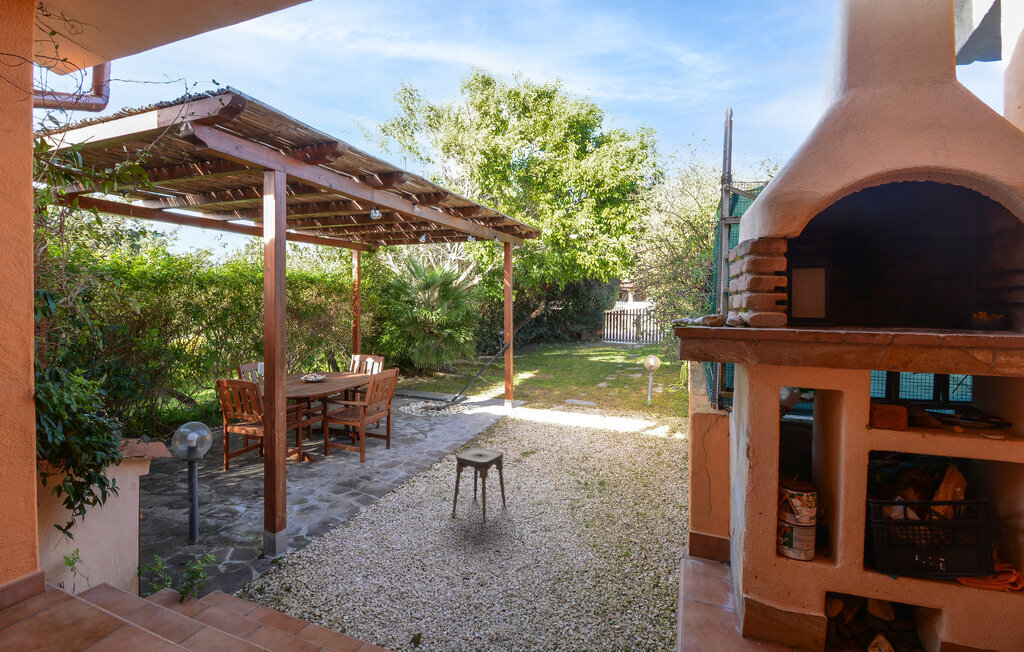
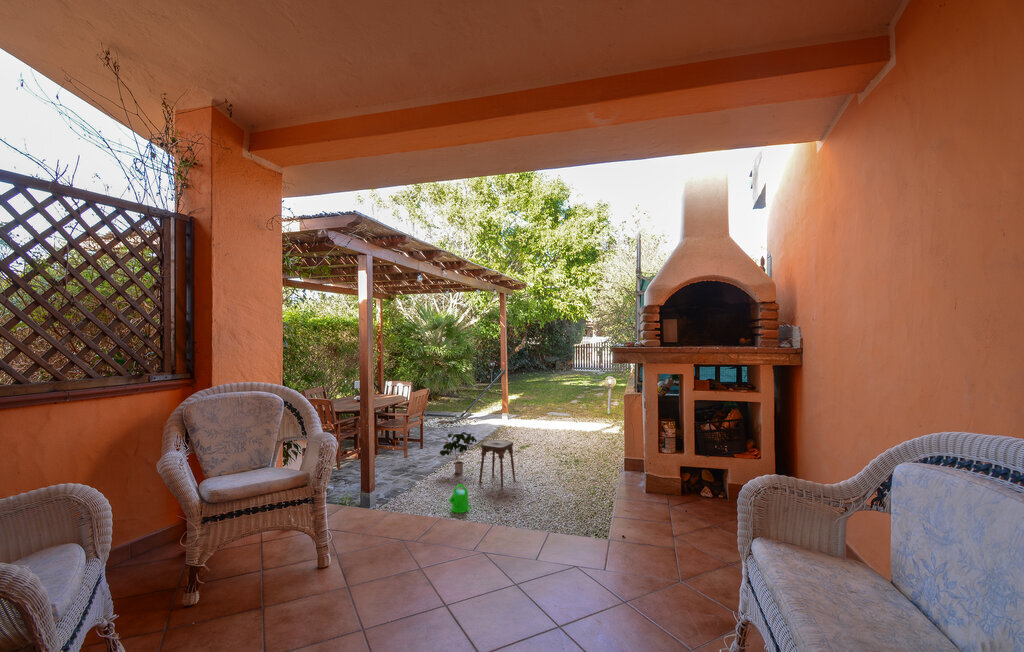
potted plant: none [401,435,454,493] -> present [440,432,476,473]
watering can: none [395,520,430,564] -> present [449,484,470,513]

